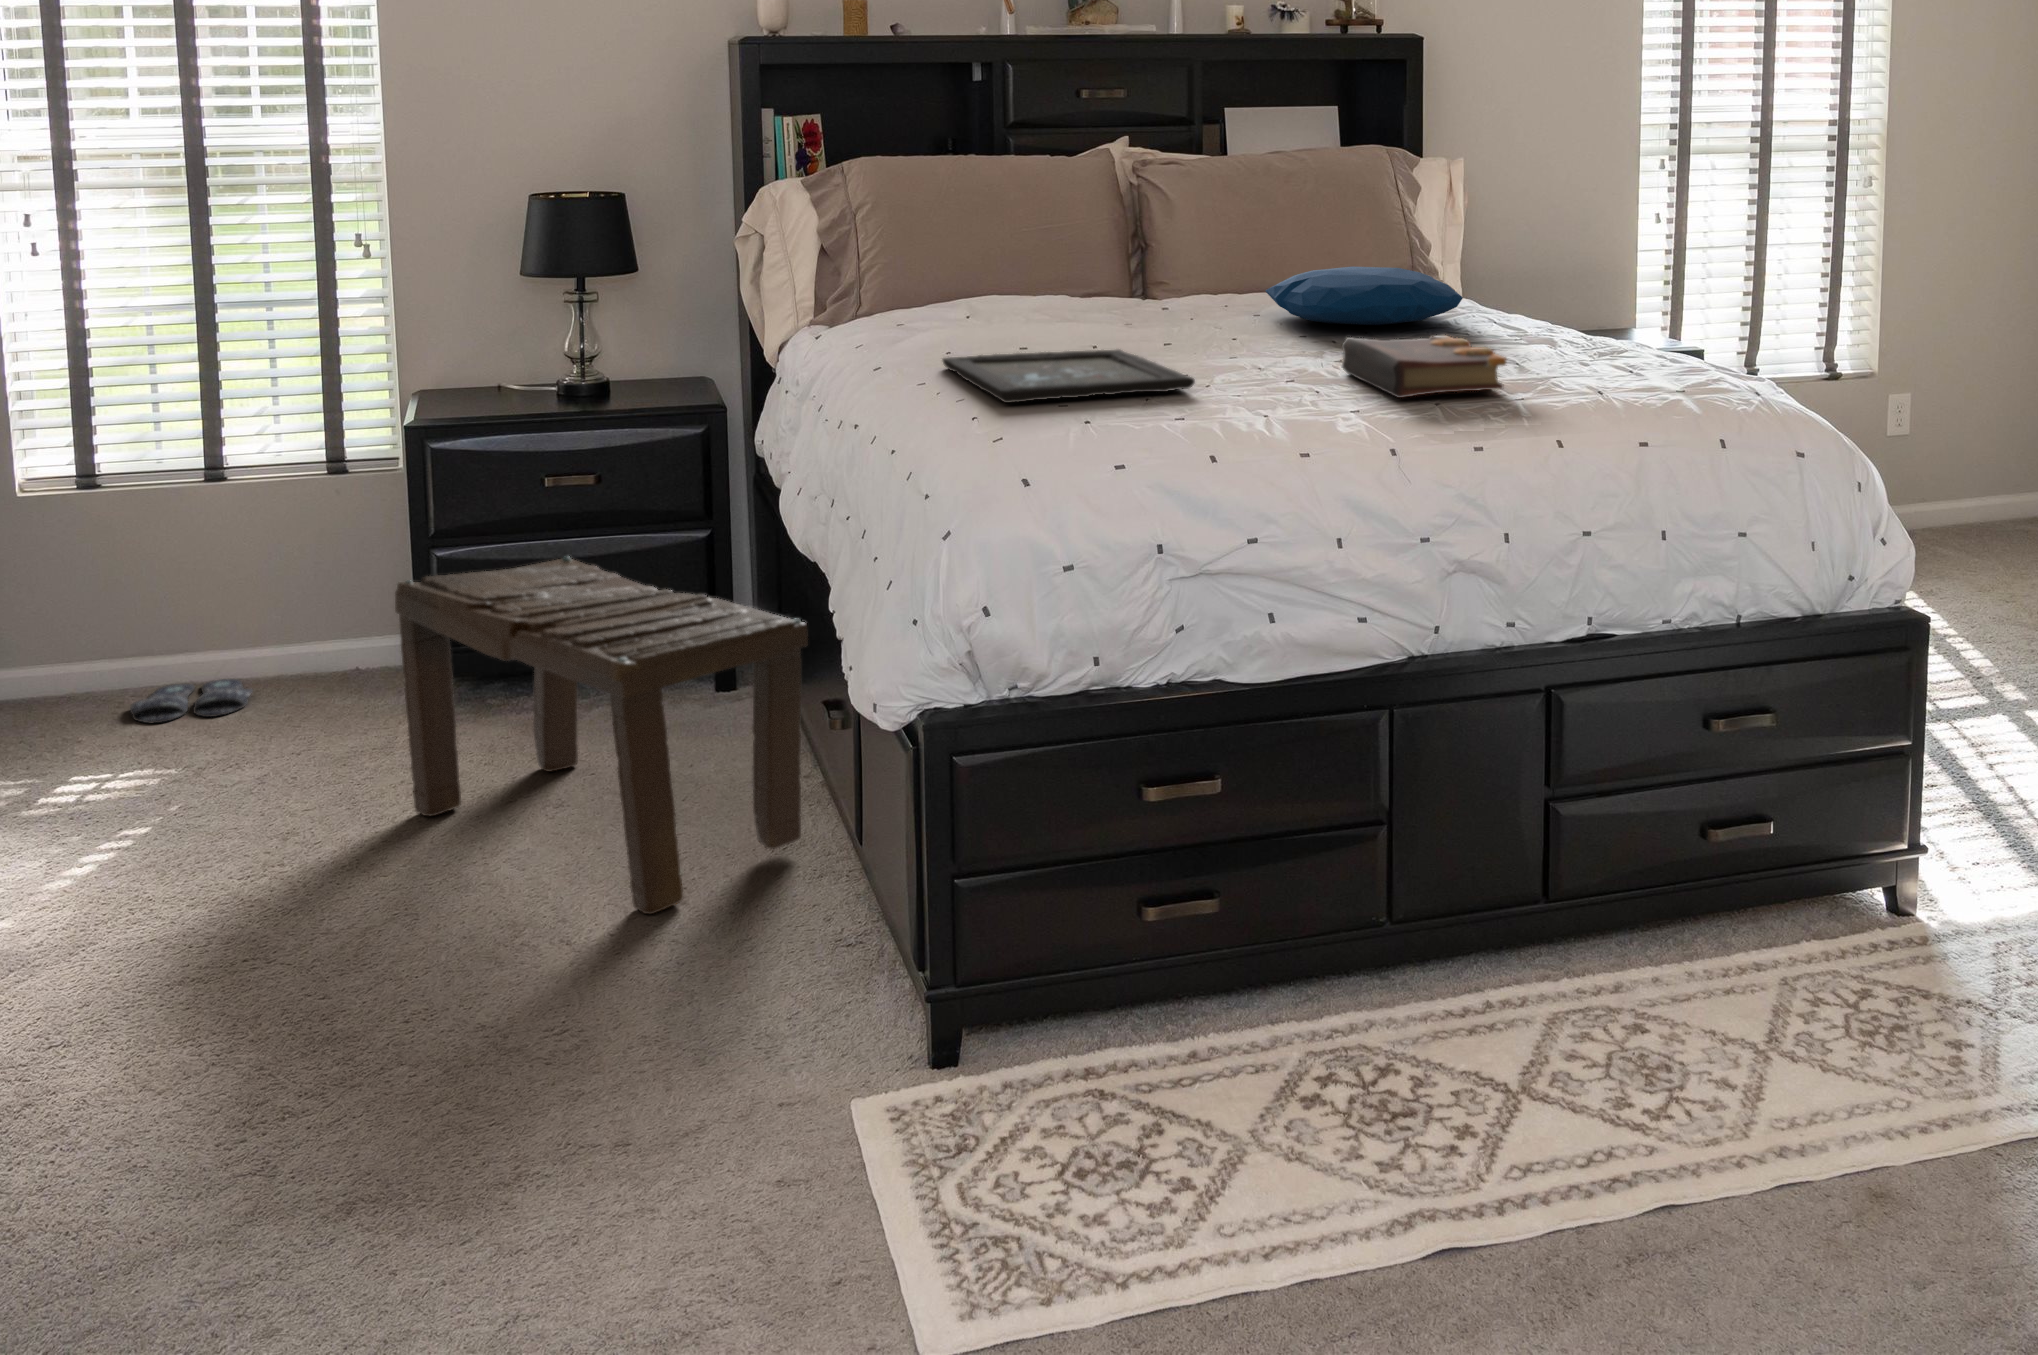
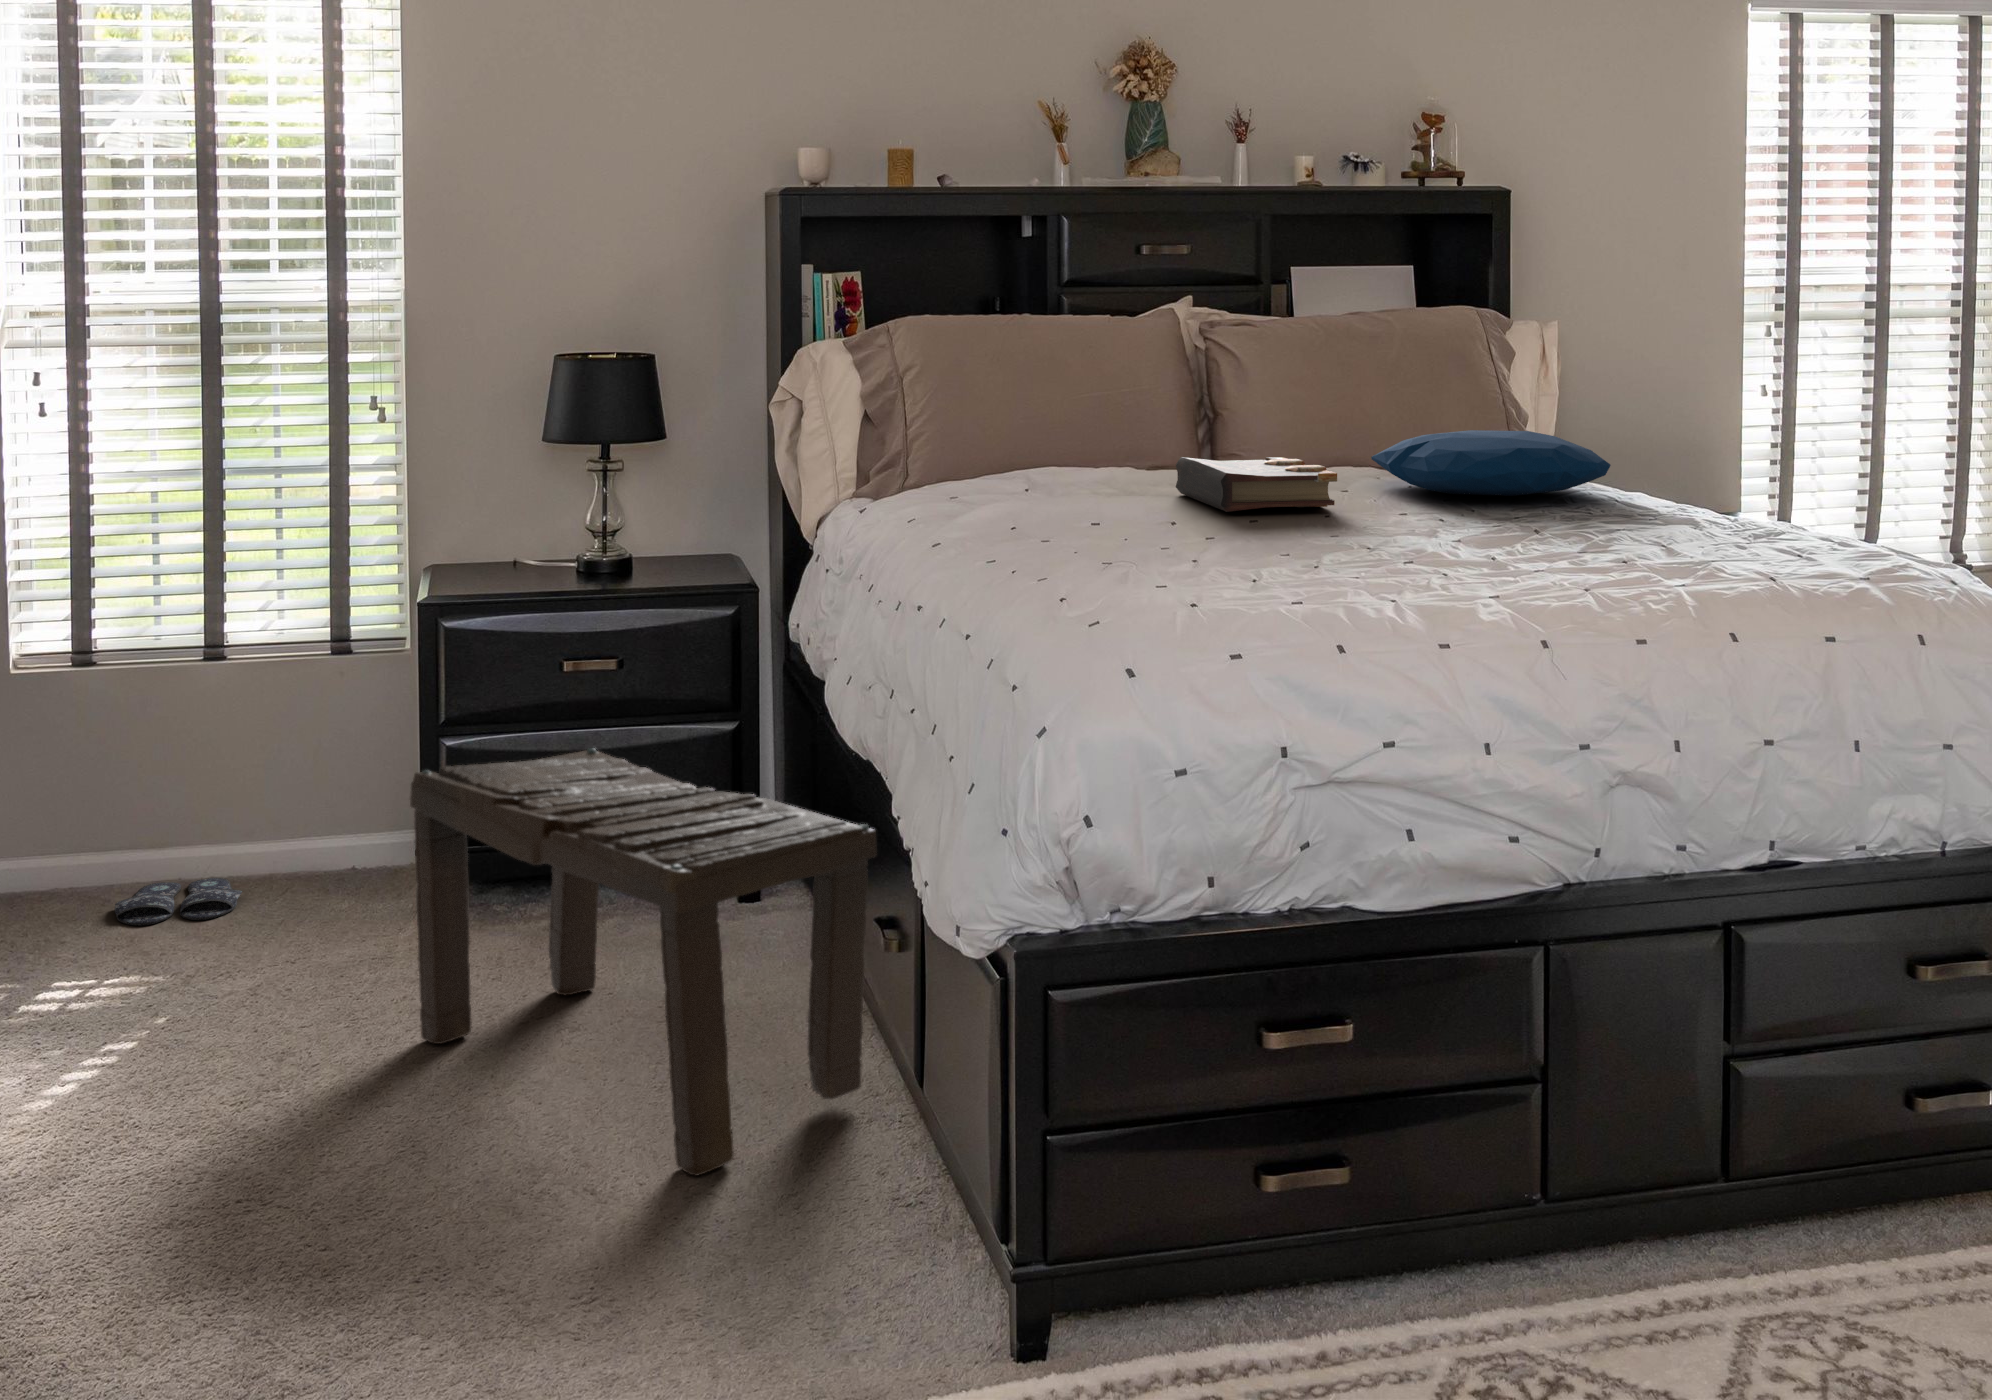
book: present [1342,335,1507,398] -> present [1176,457,1337,512]
tray: present [943,349,1195,403] -> none [1034,516,1342,570]

